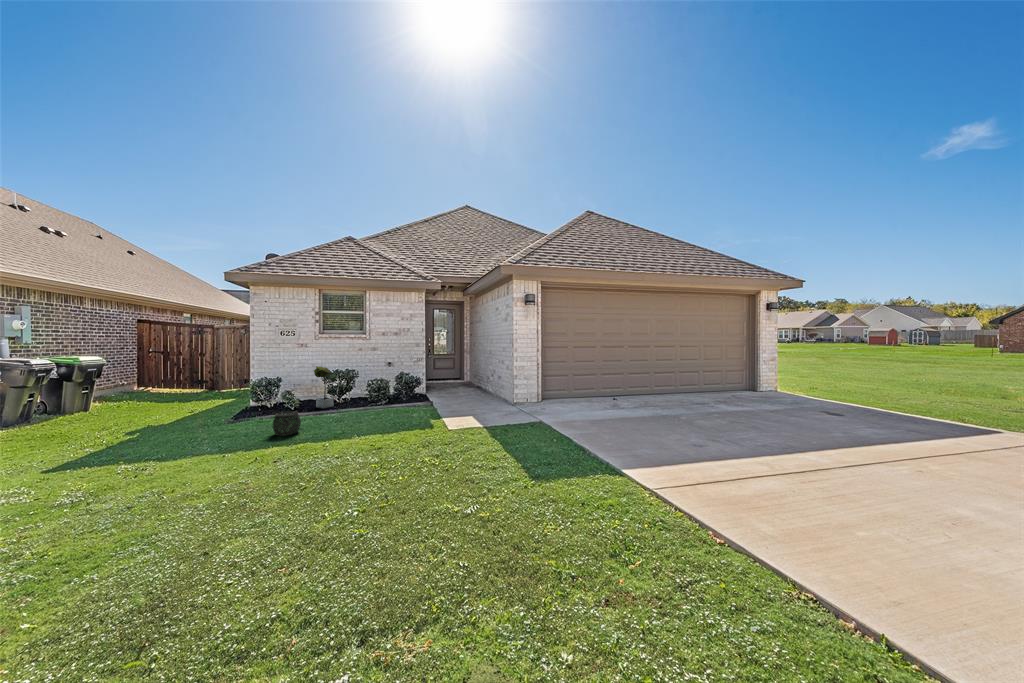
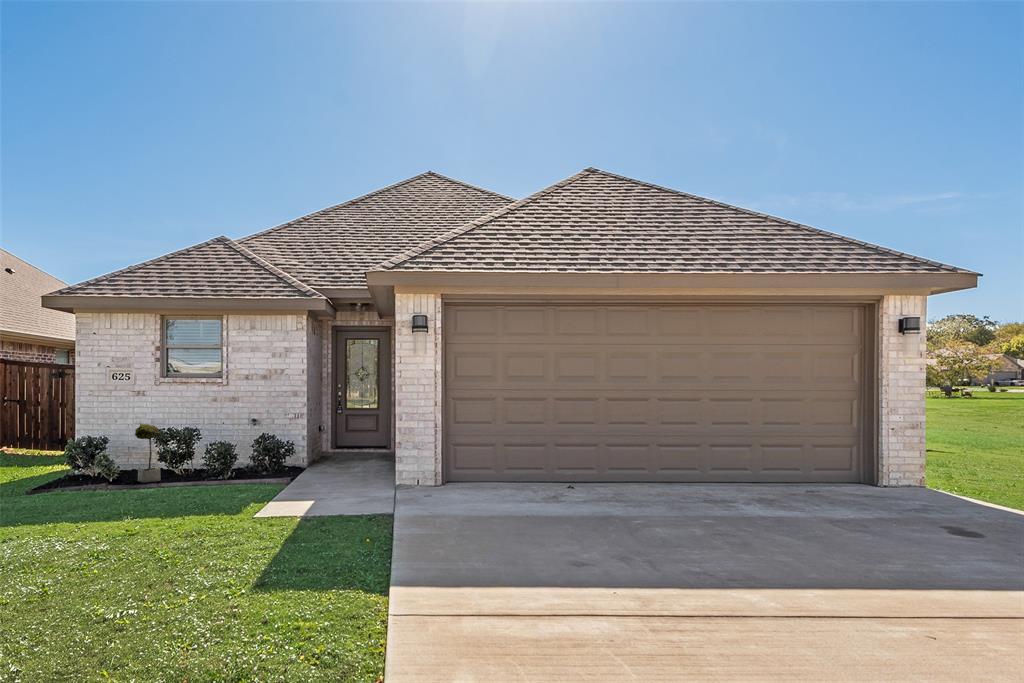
woven basket: present [273,411,301,436] -> none [25,484,64,516]

